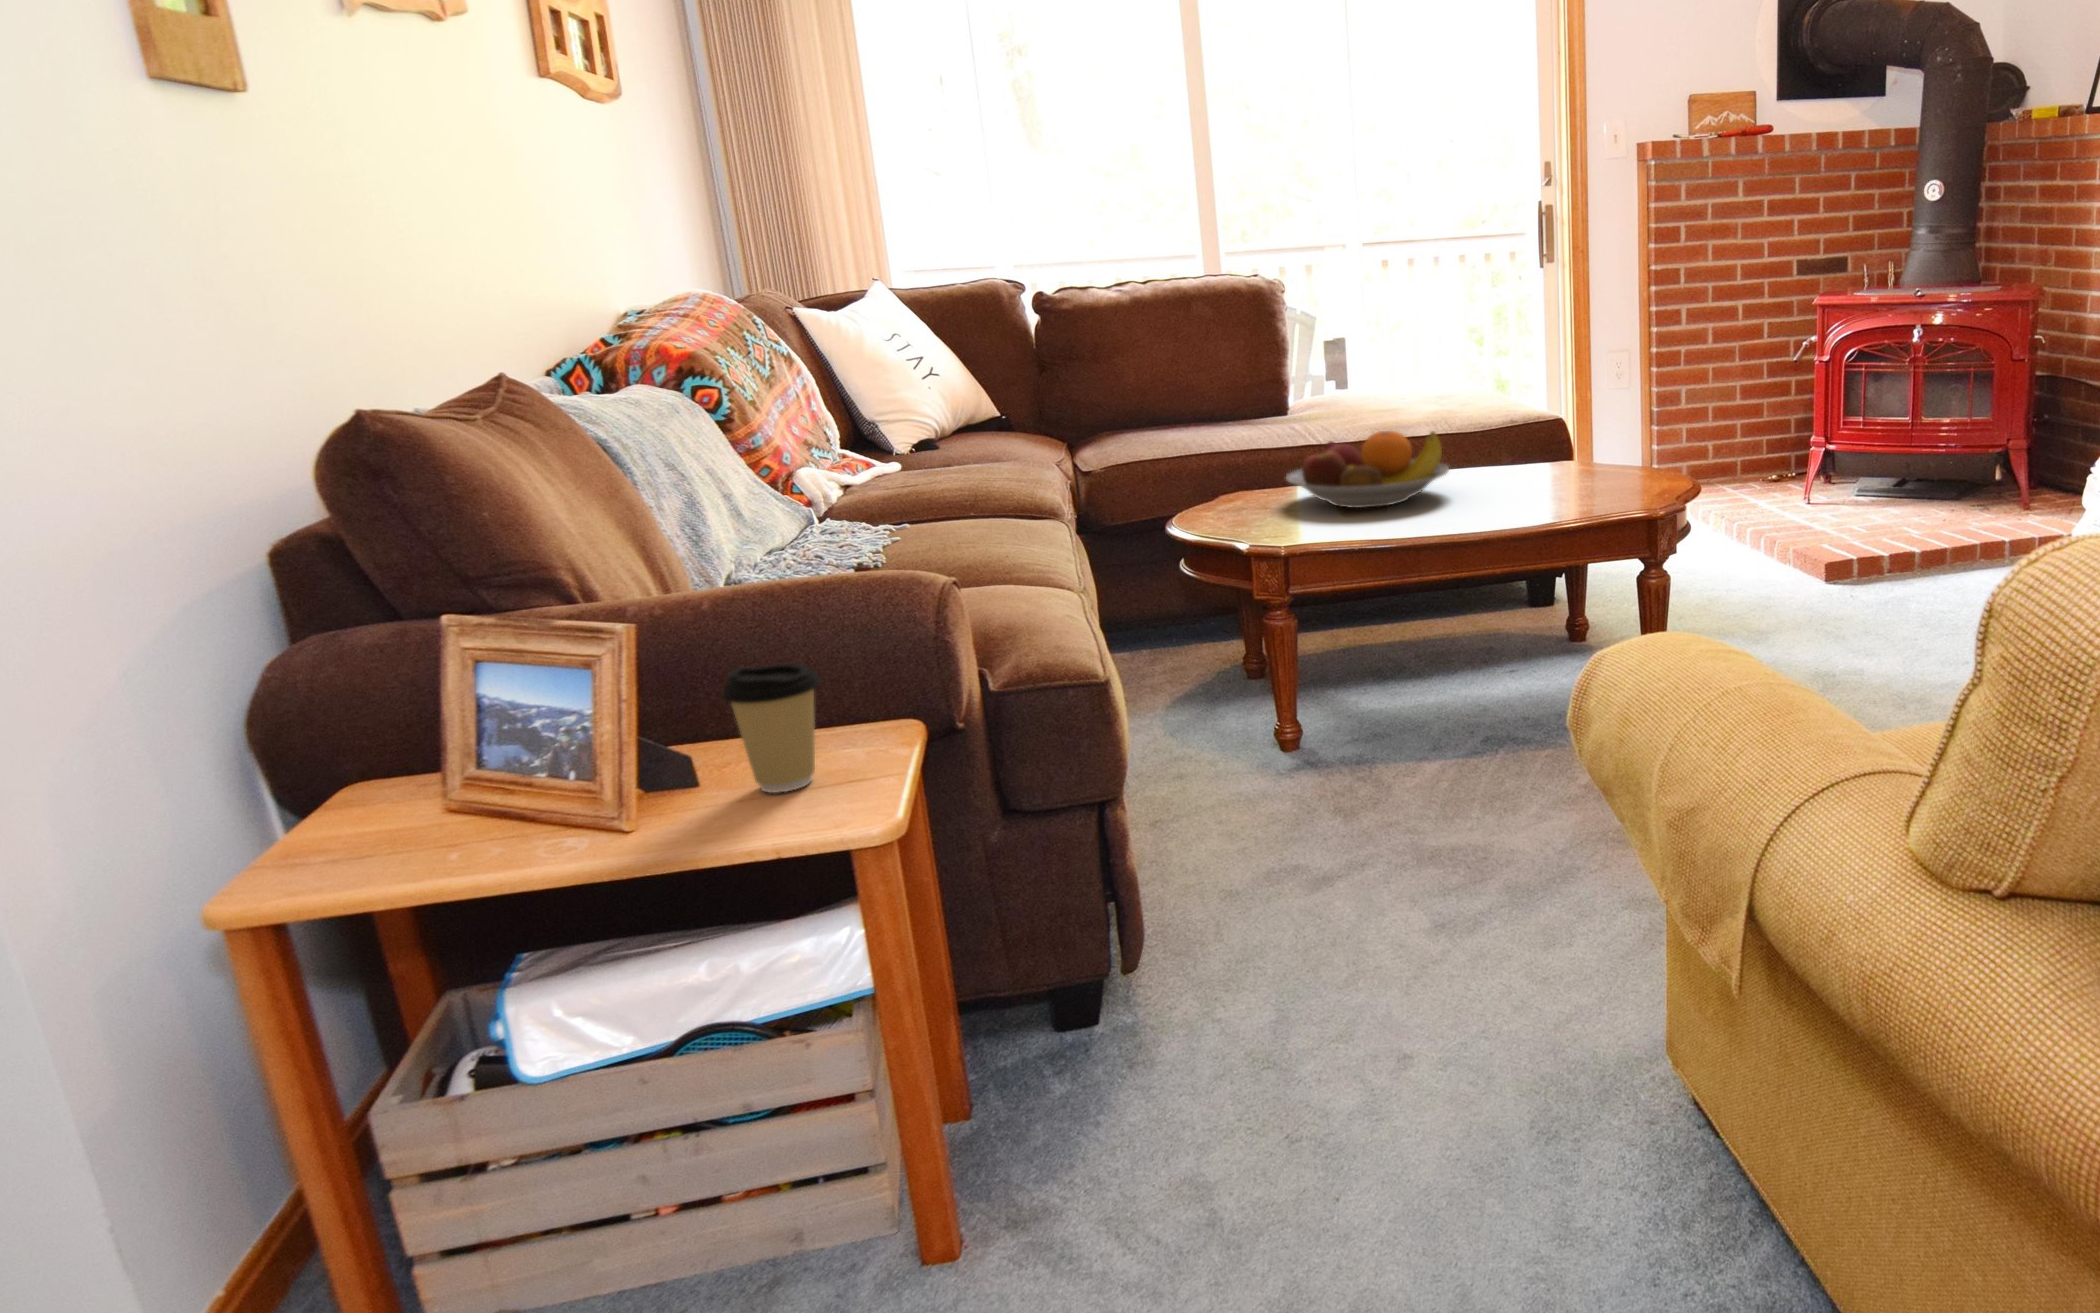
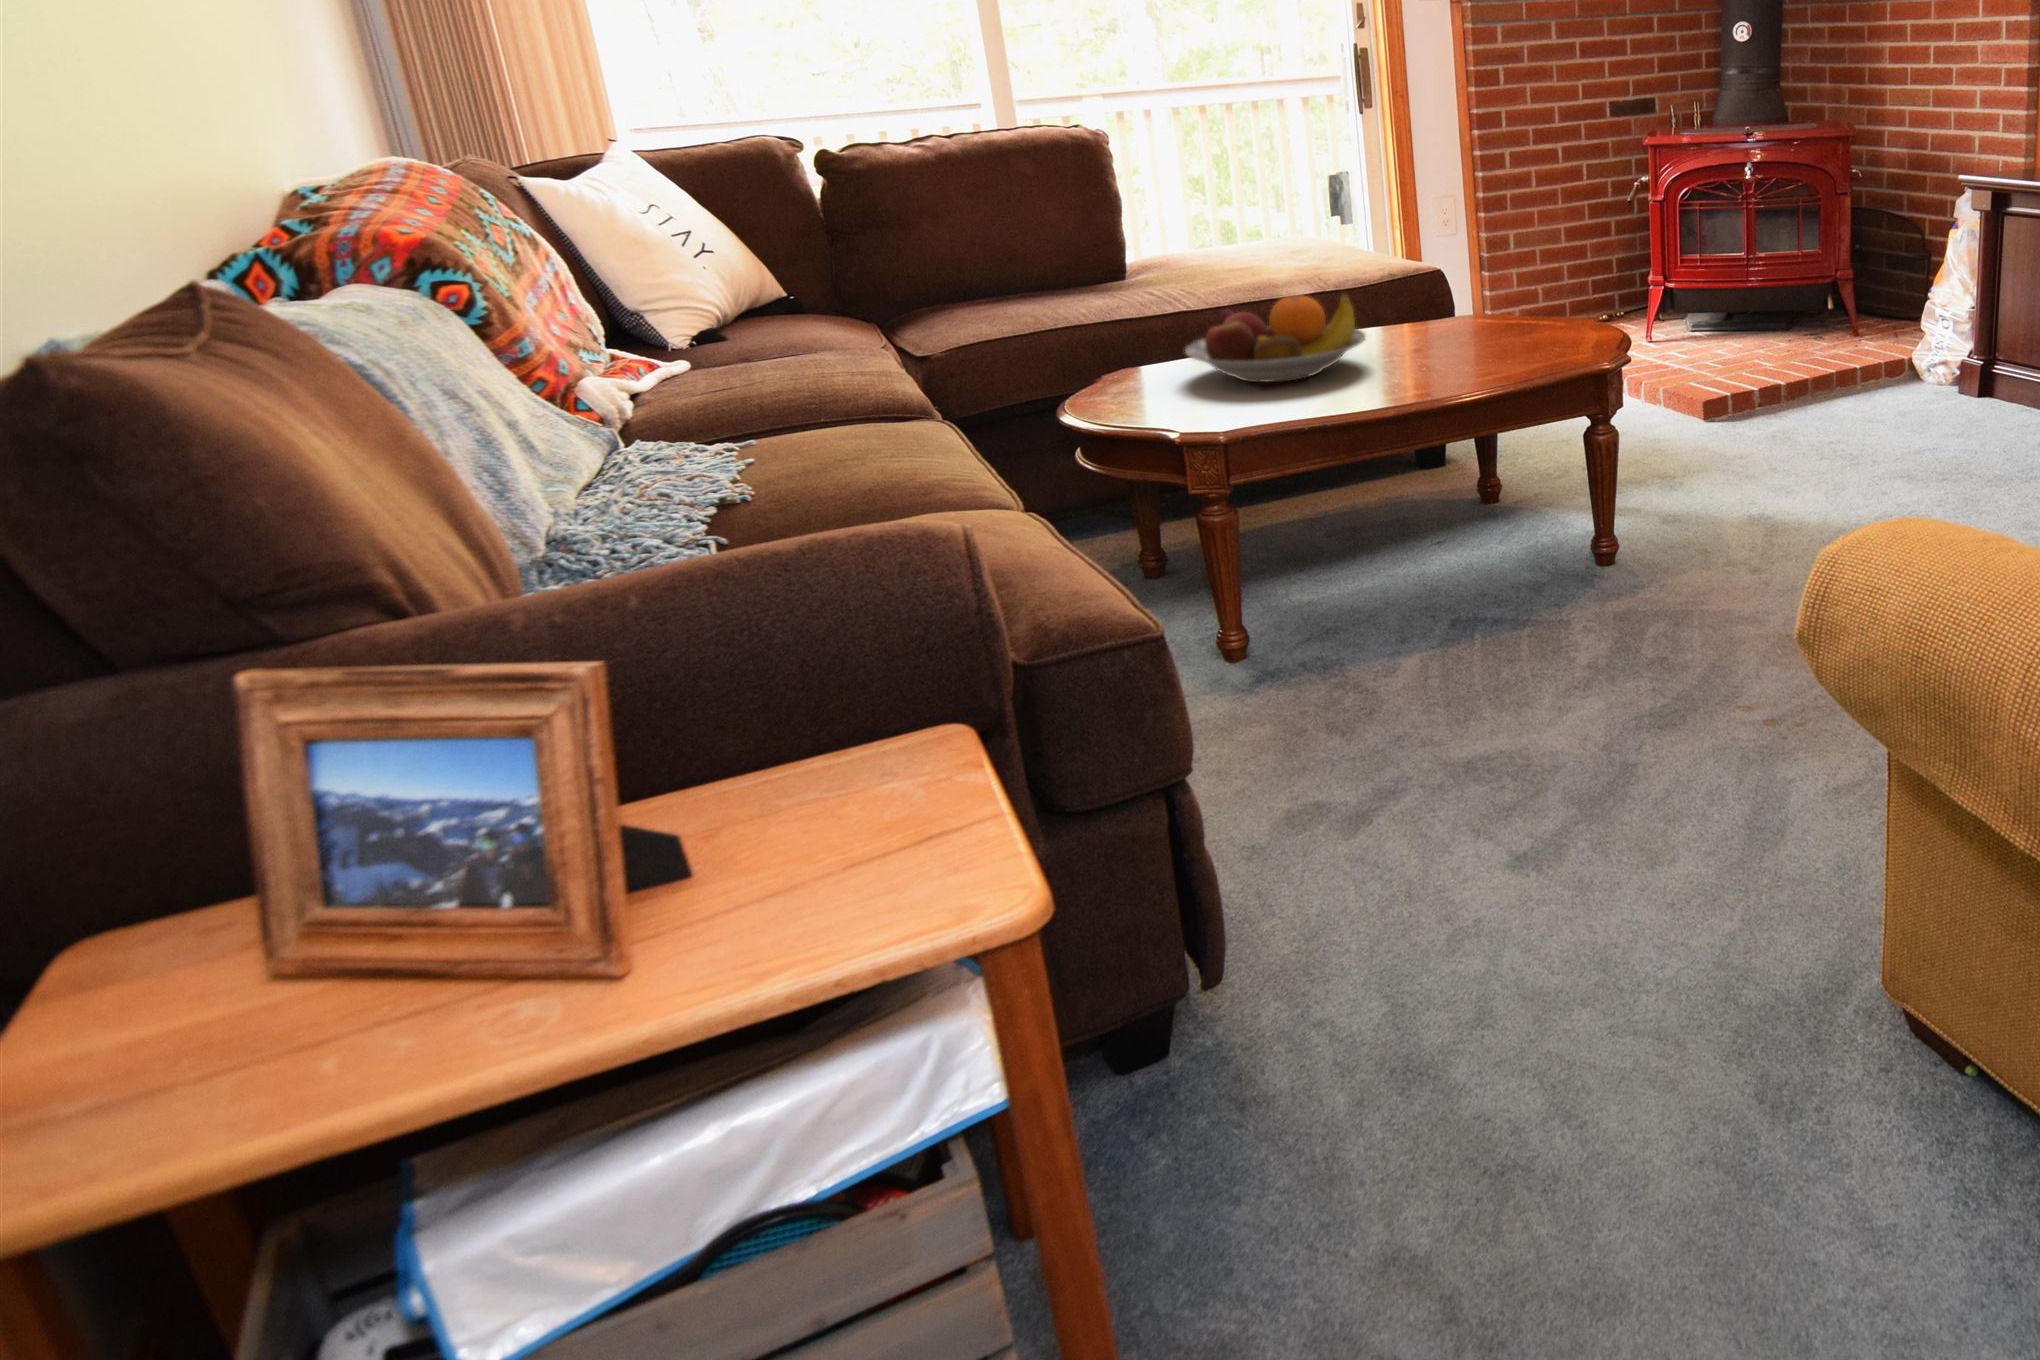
coffee cup: present [722,664,820,793] -> none [732,685,876,873]

